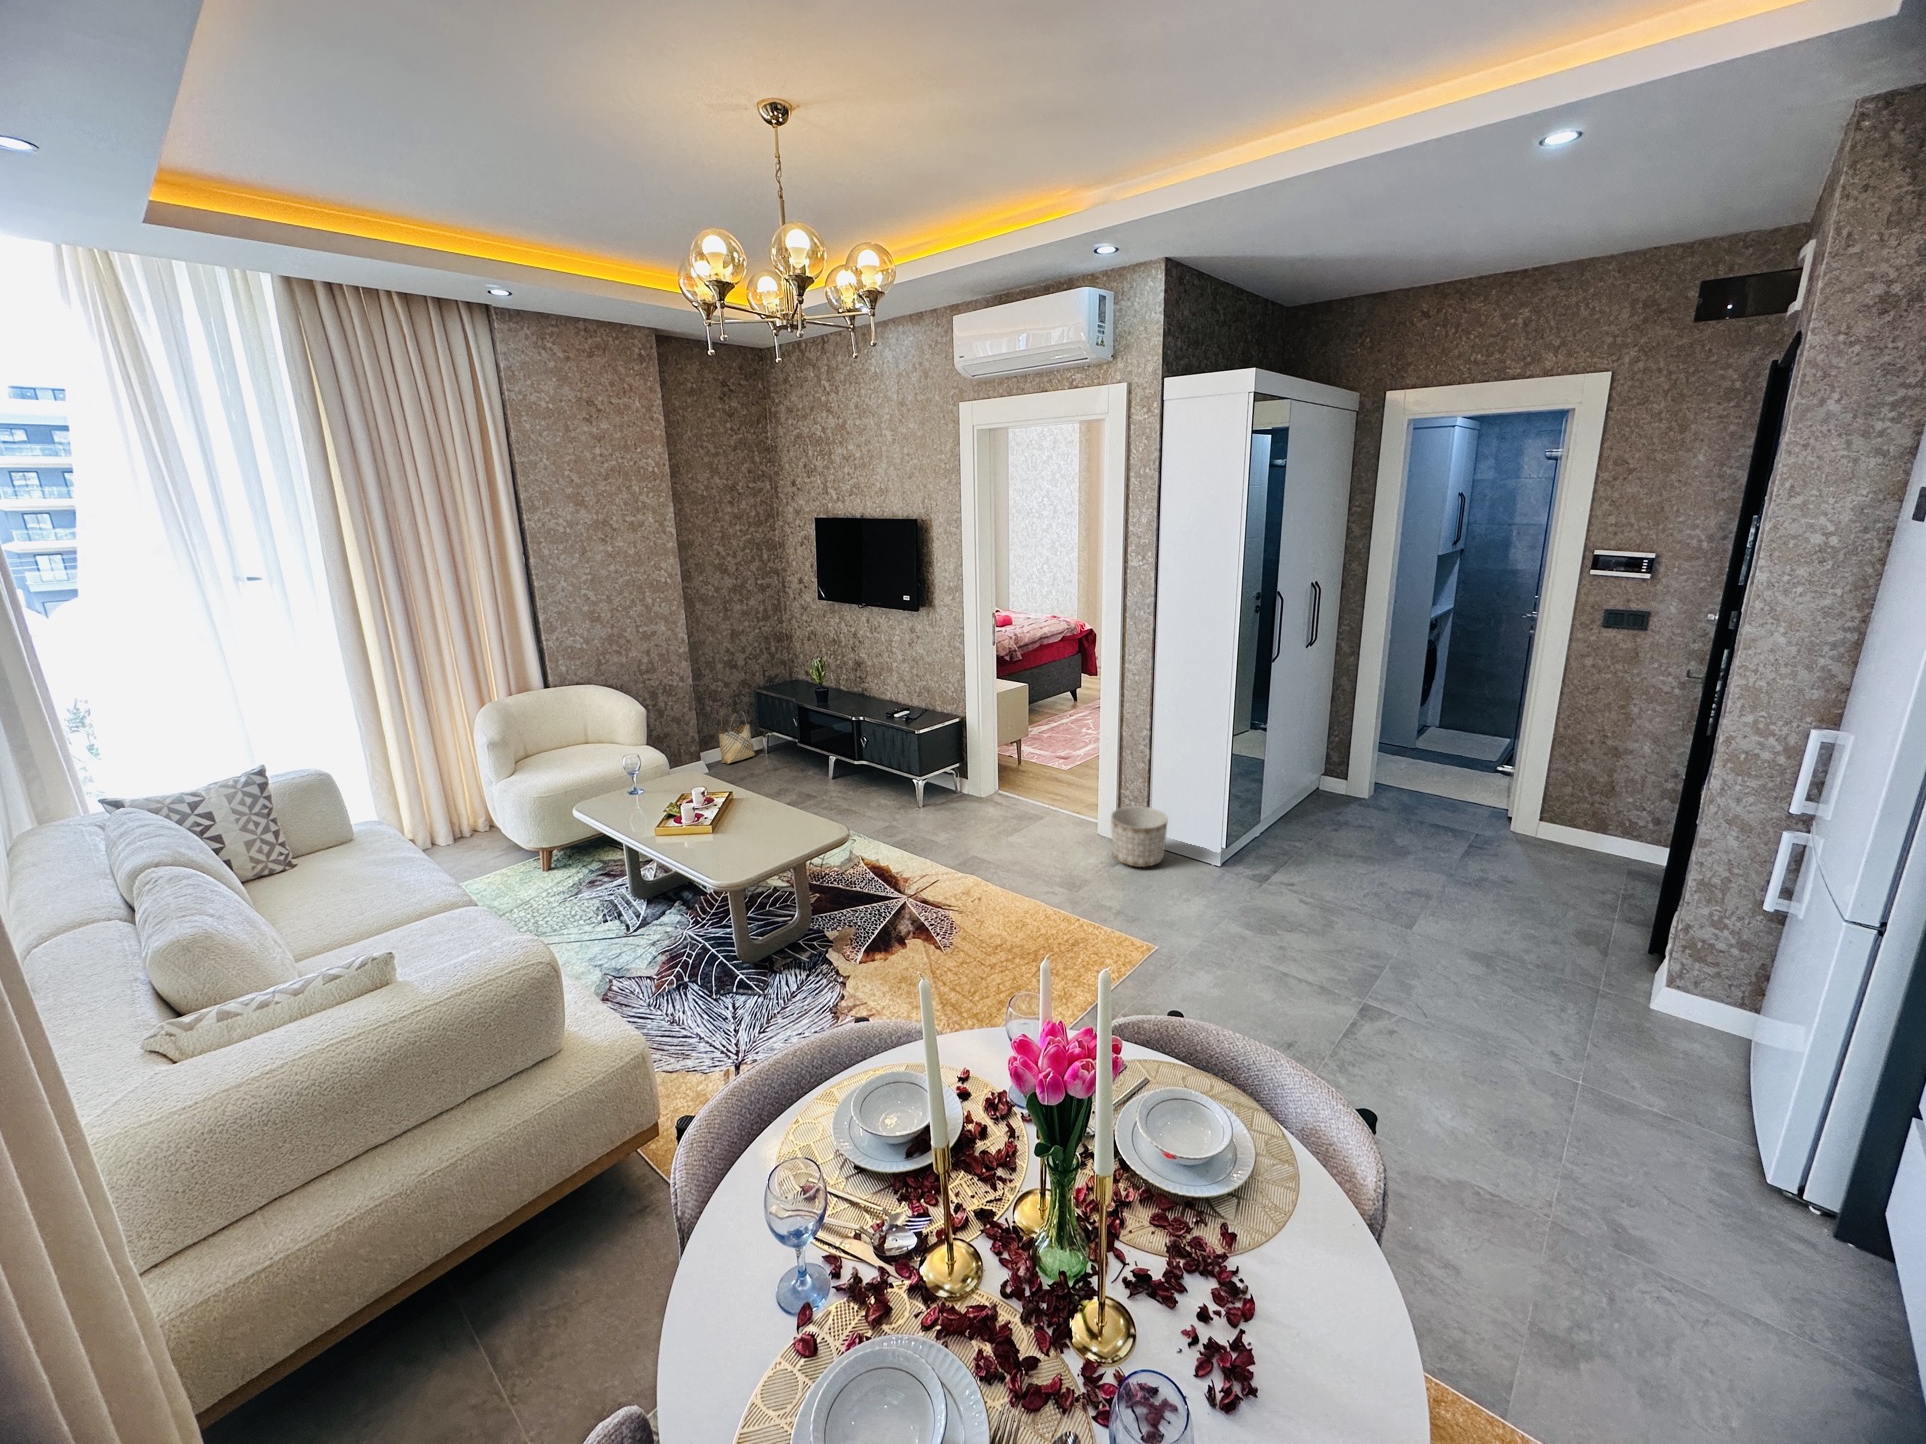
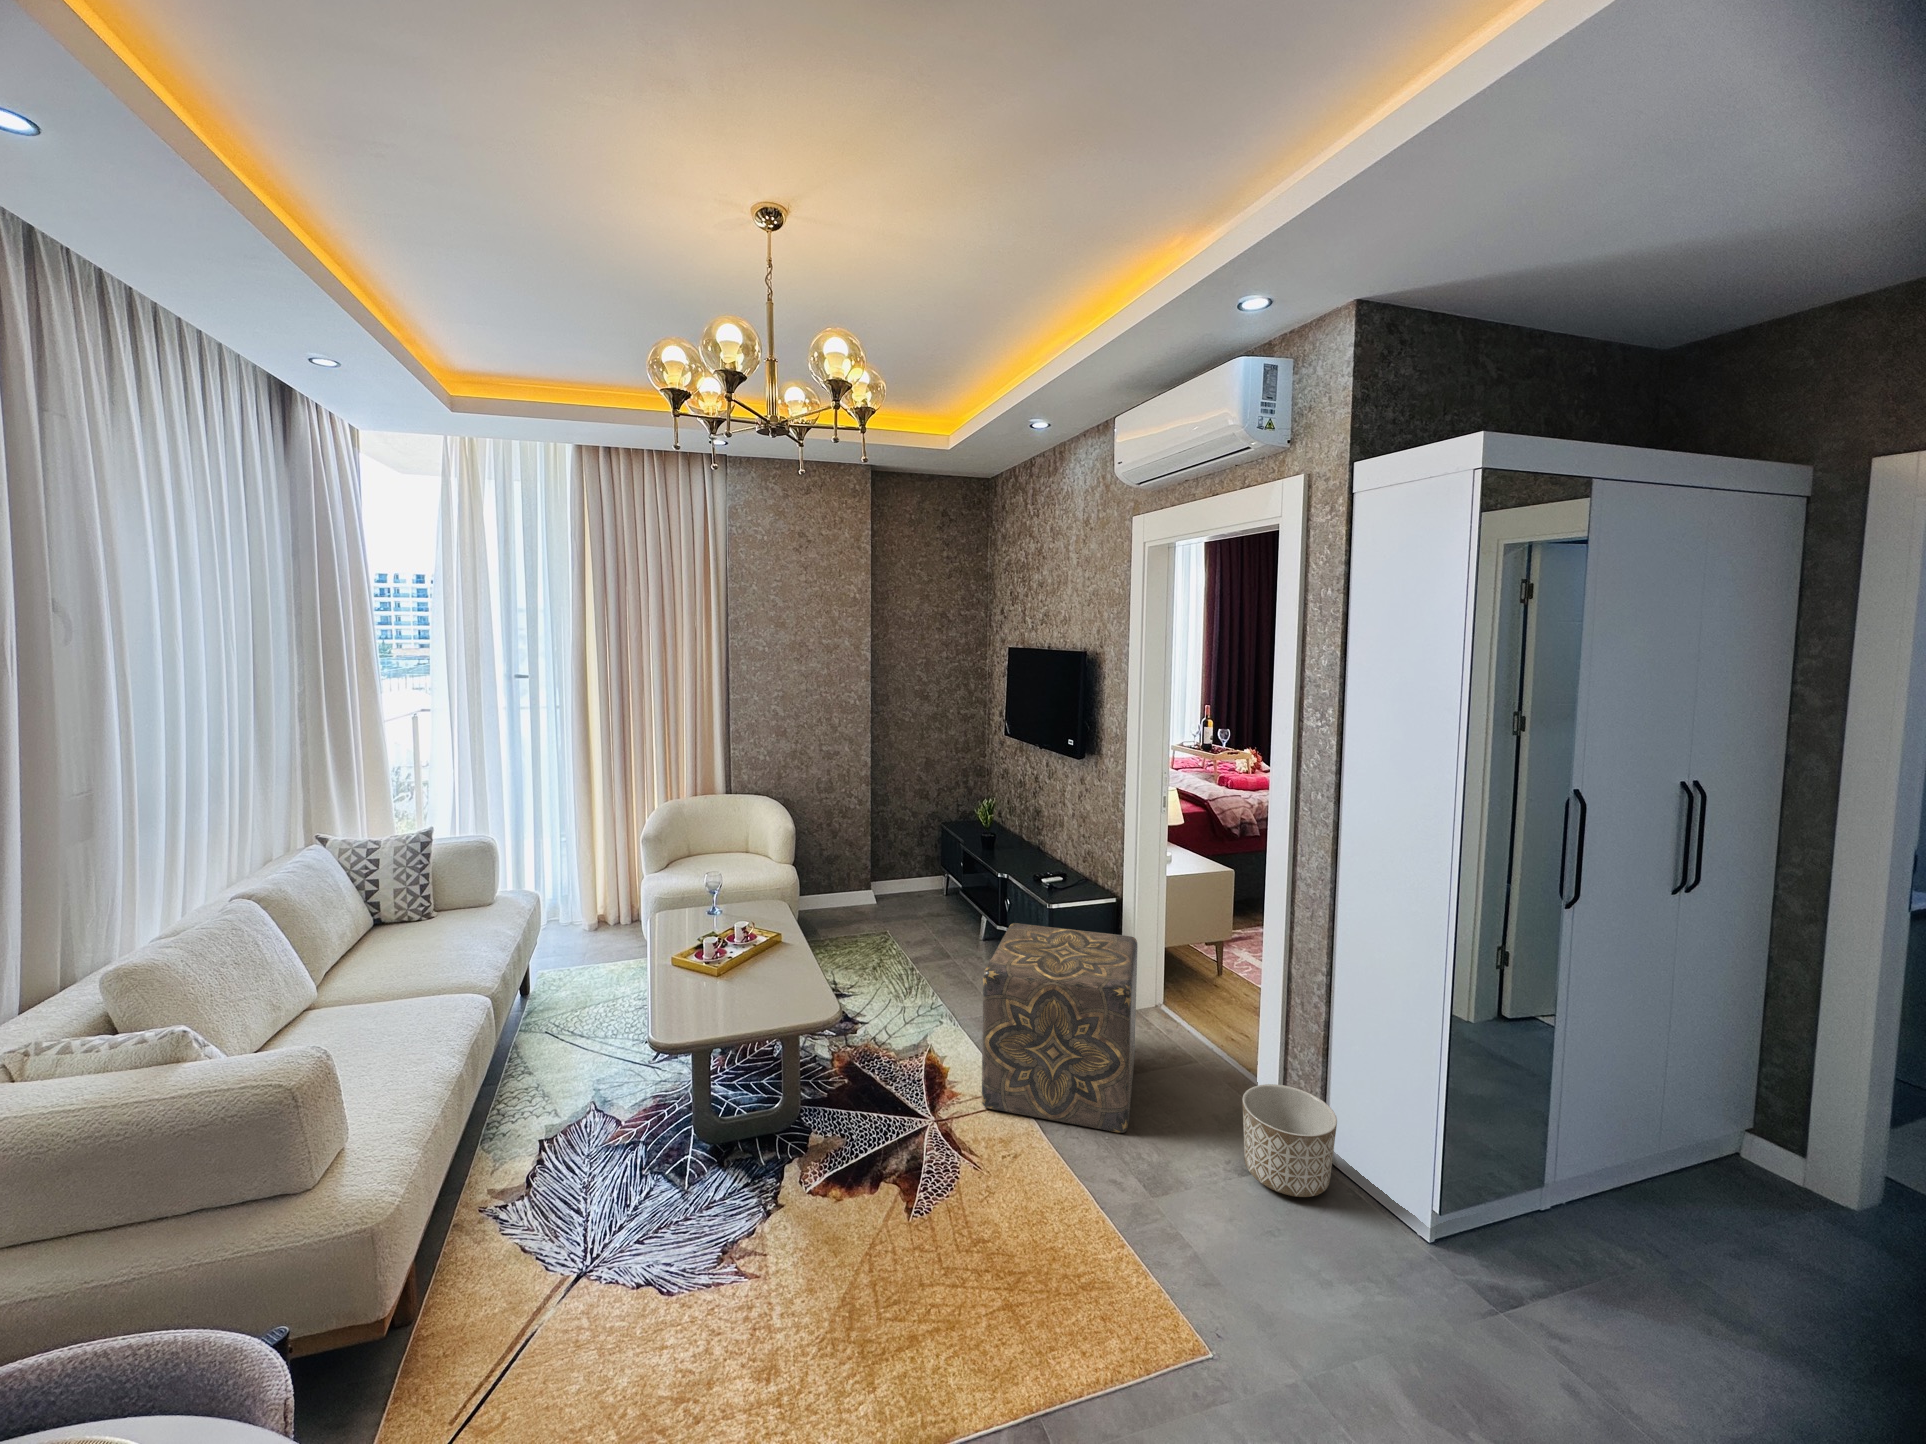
woven basket: present [718,710,755,764] -> none [895,840,933,897]
ottoman: none [913,737,1037,880] -> present [982,923,1137,1133]

